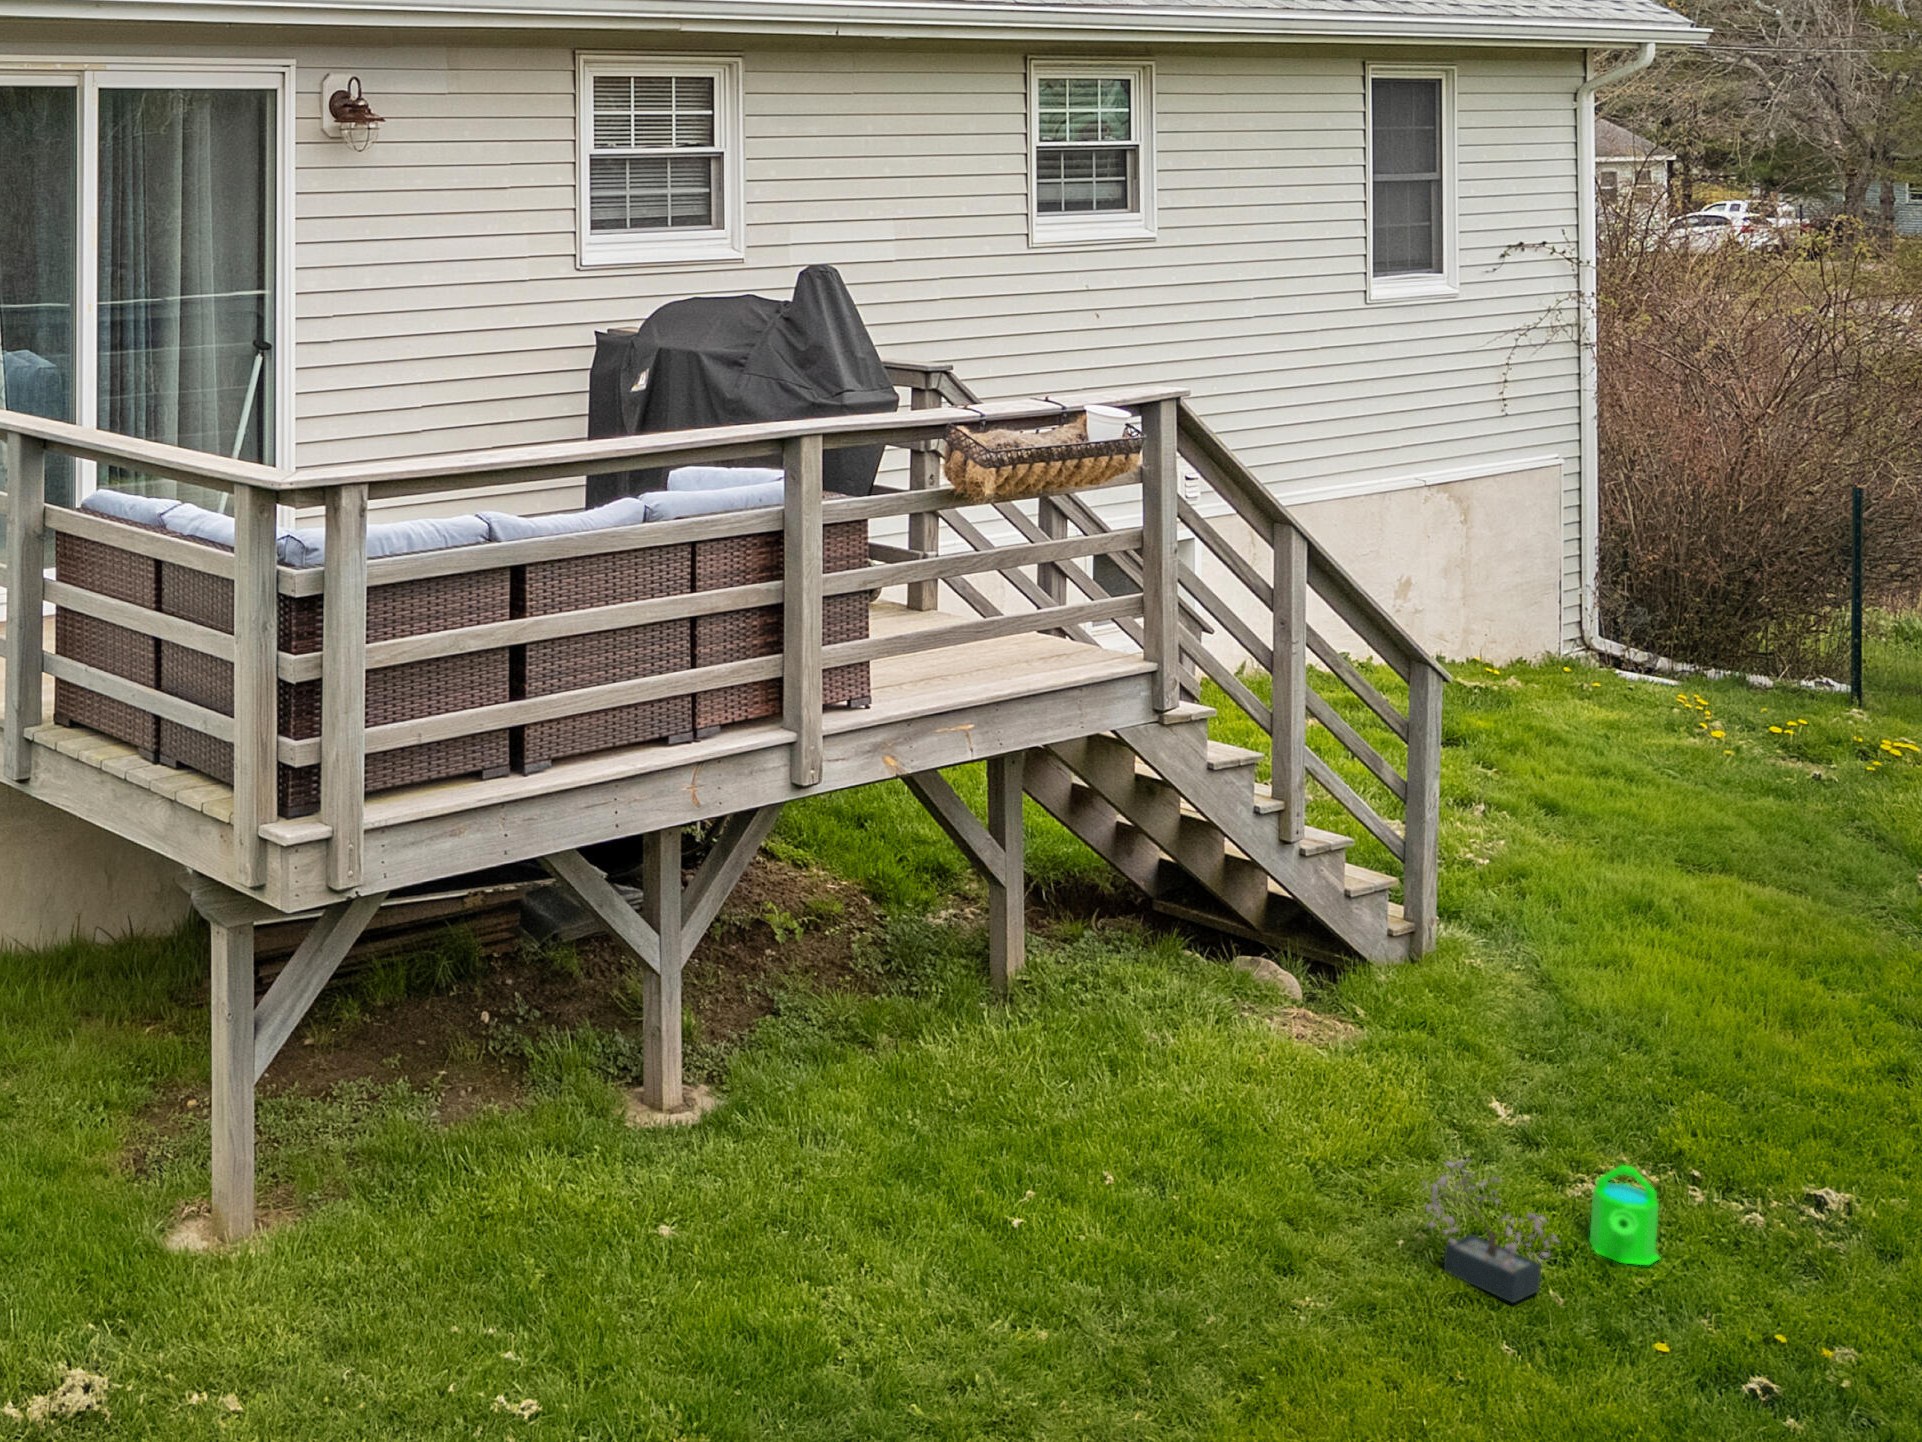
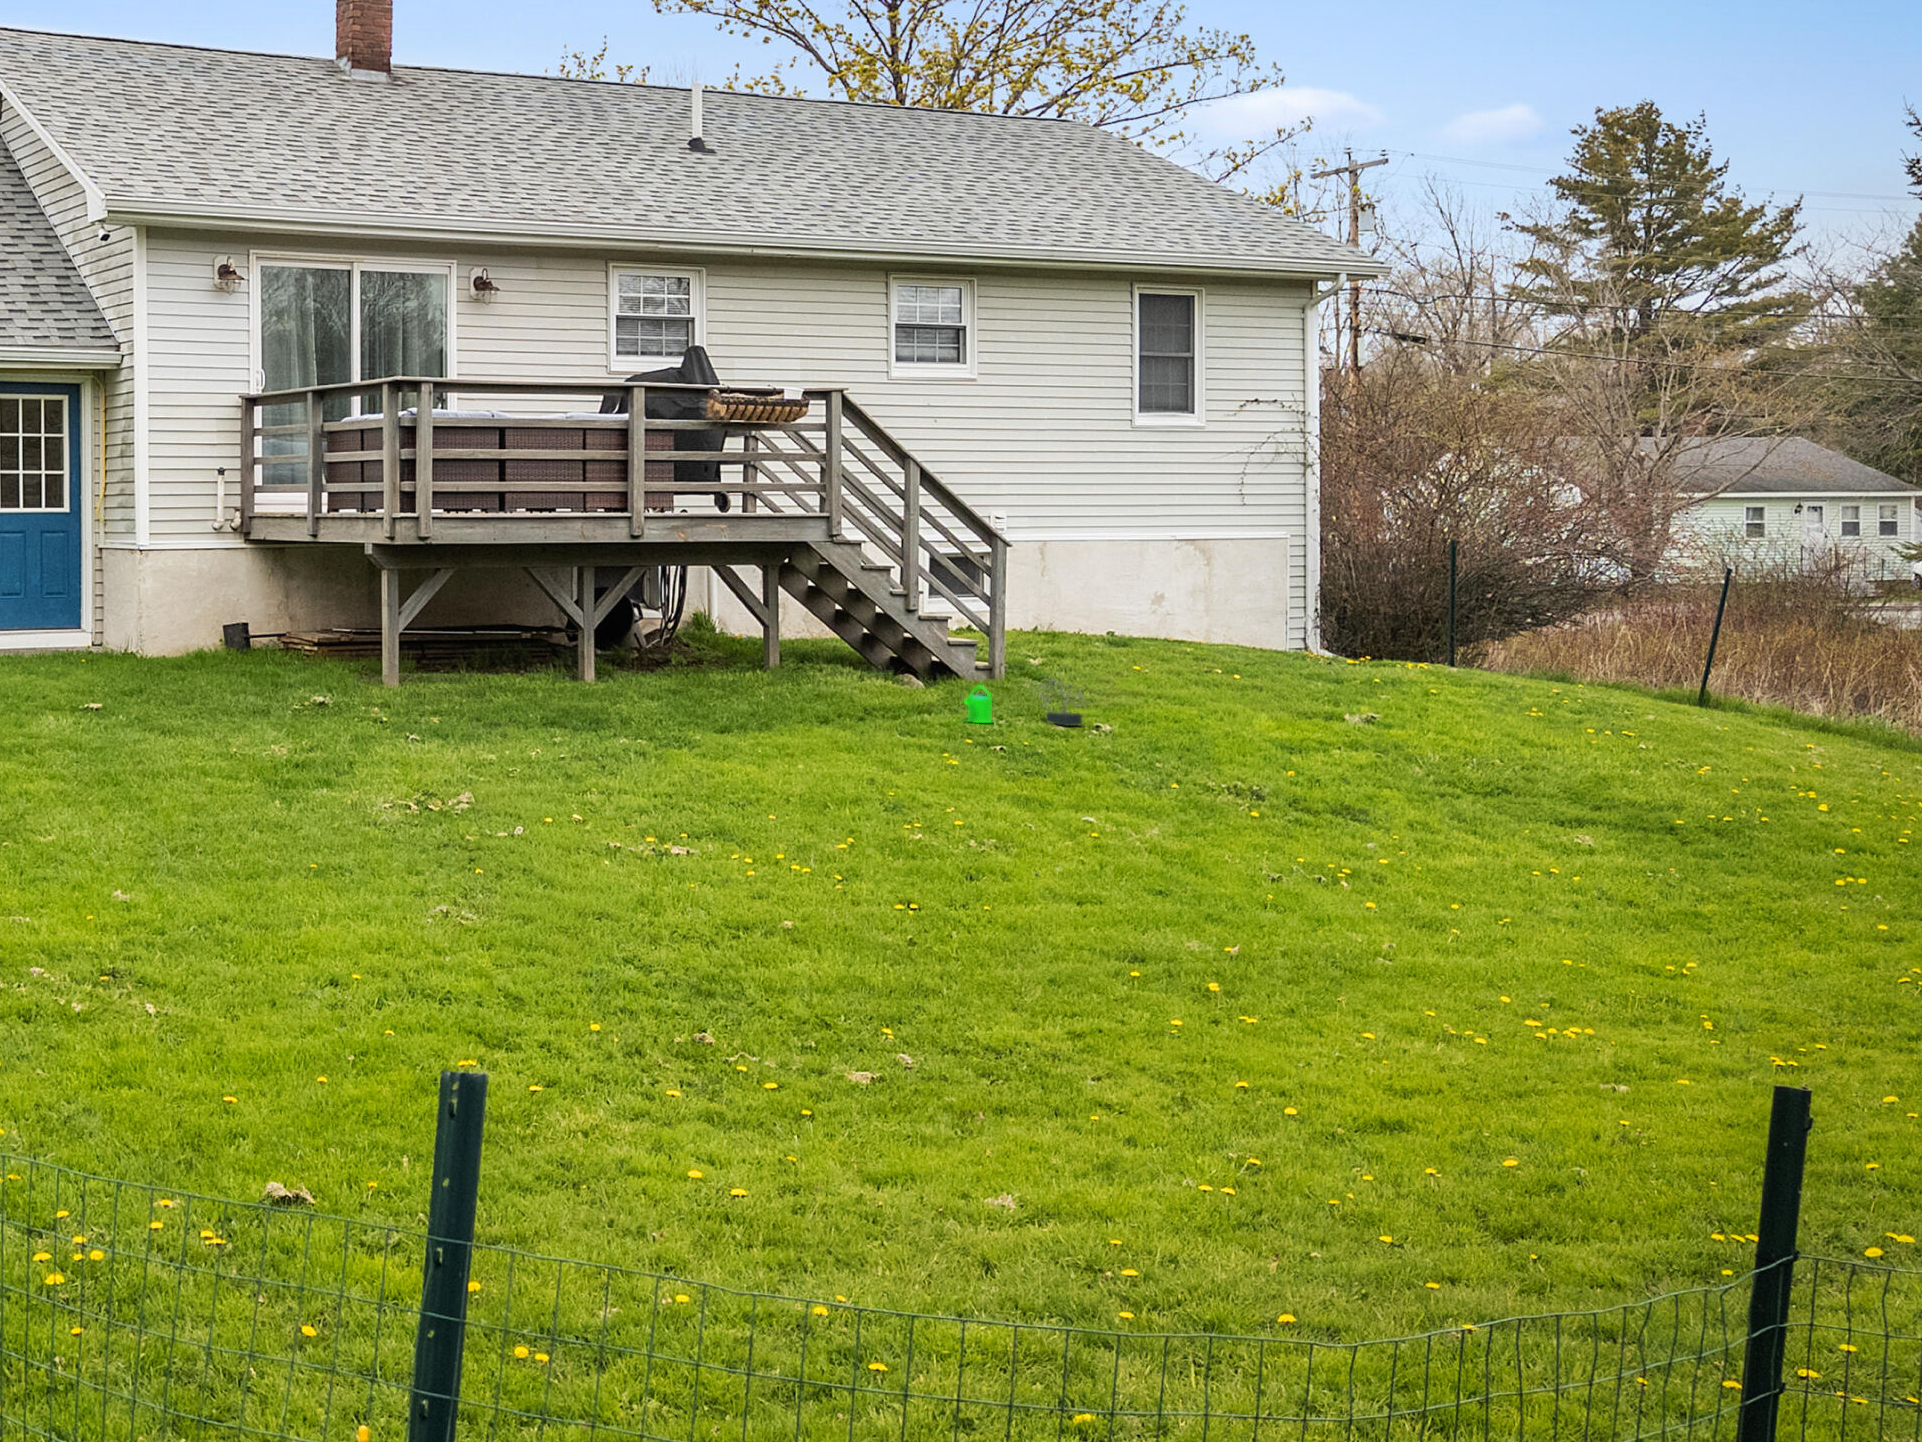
decorative plant: present [1425,1159,1557,1303] -> present [1039,680,1088,726]

